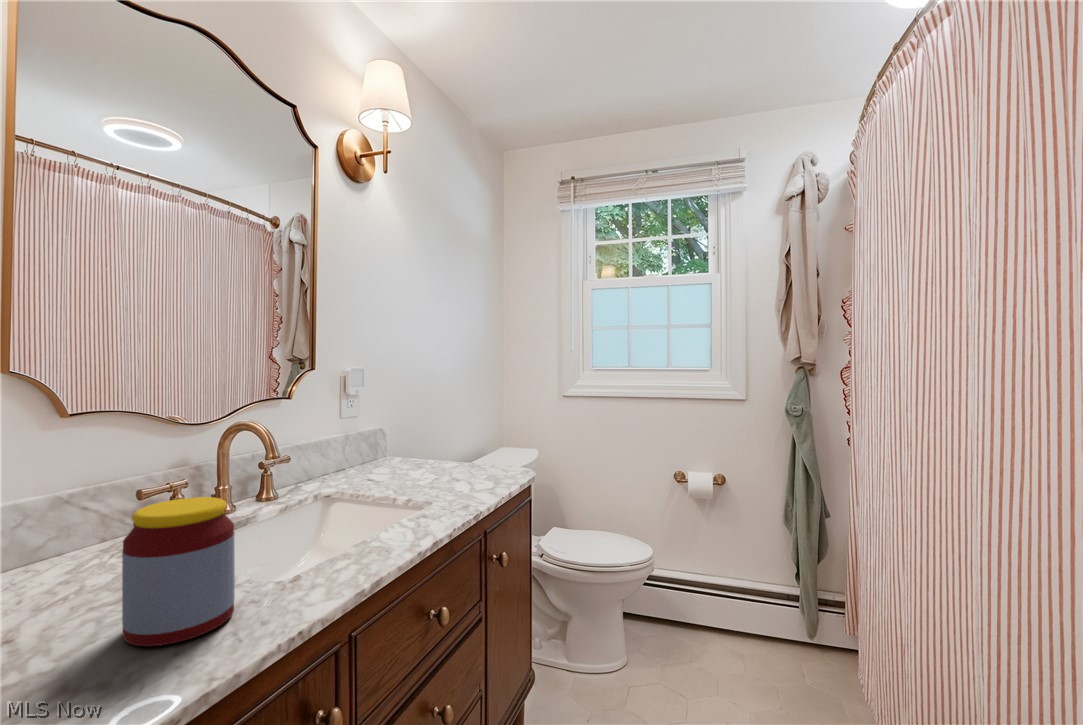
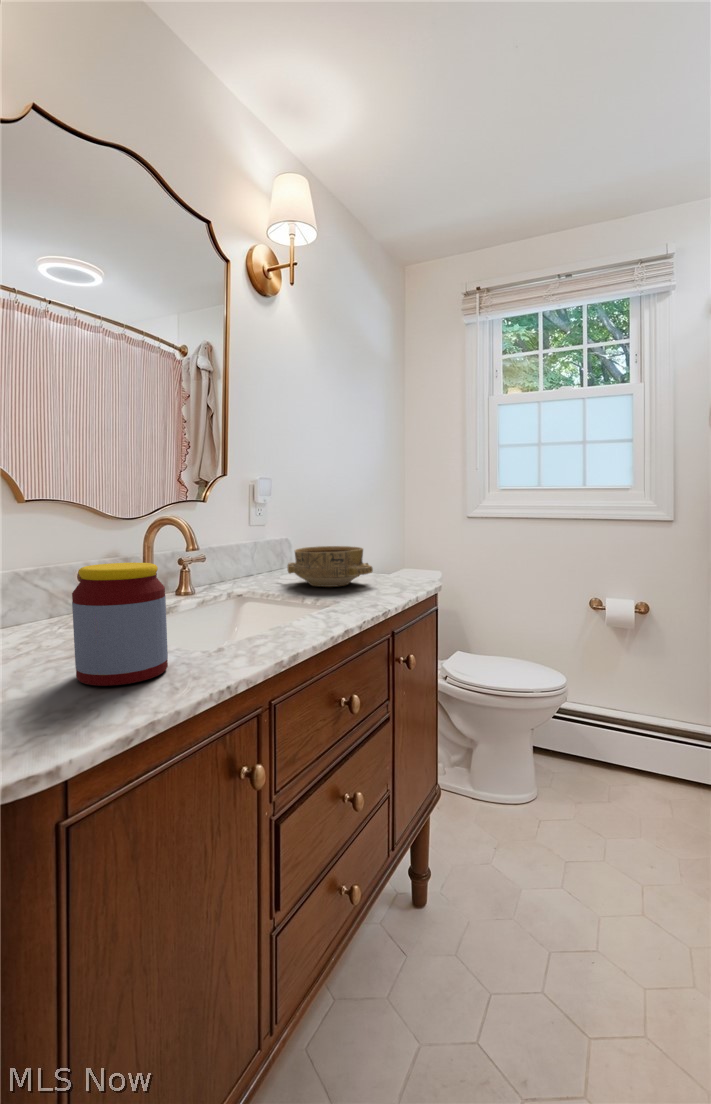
ceramic bowl: none [379,438,466,482] -> present [288,546,373,587]

